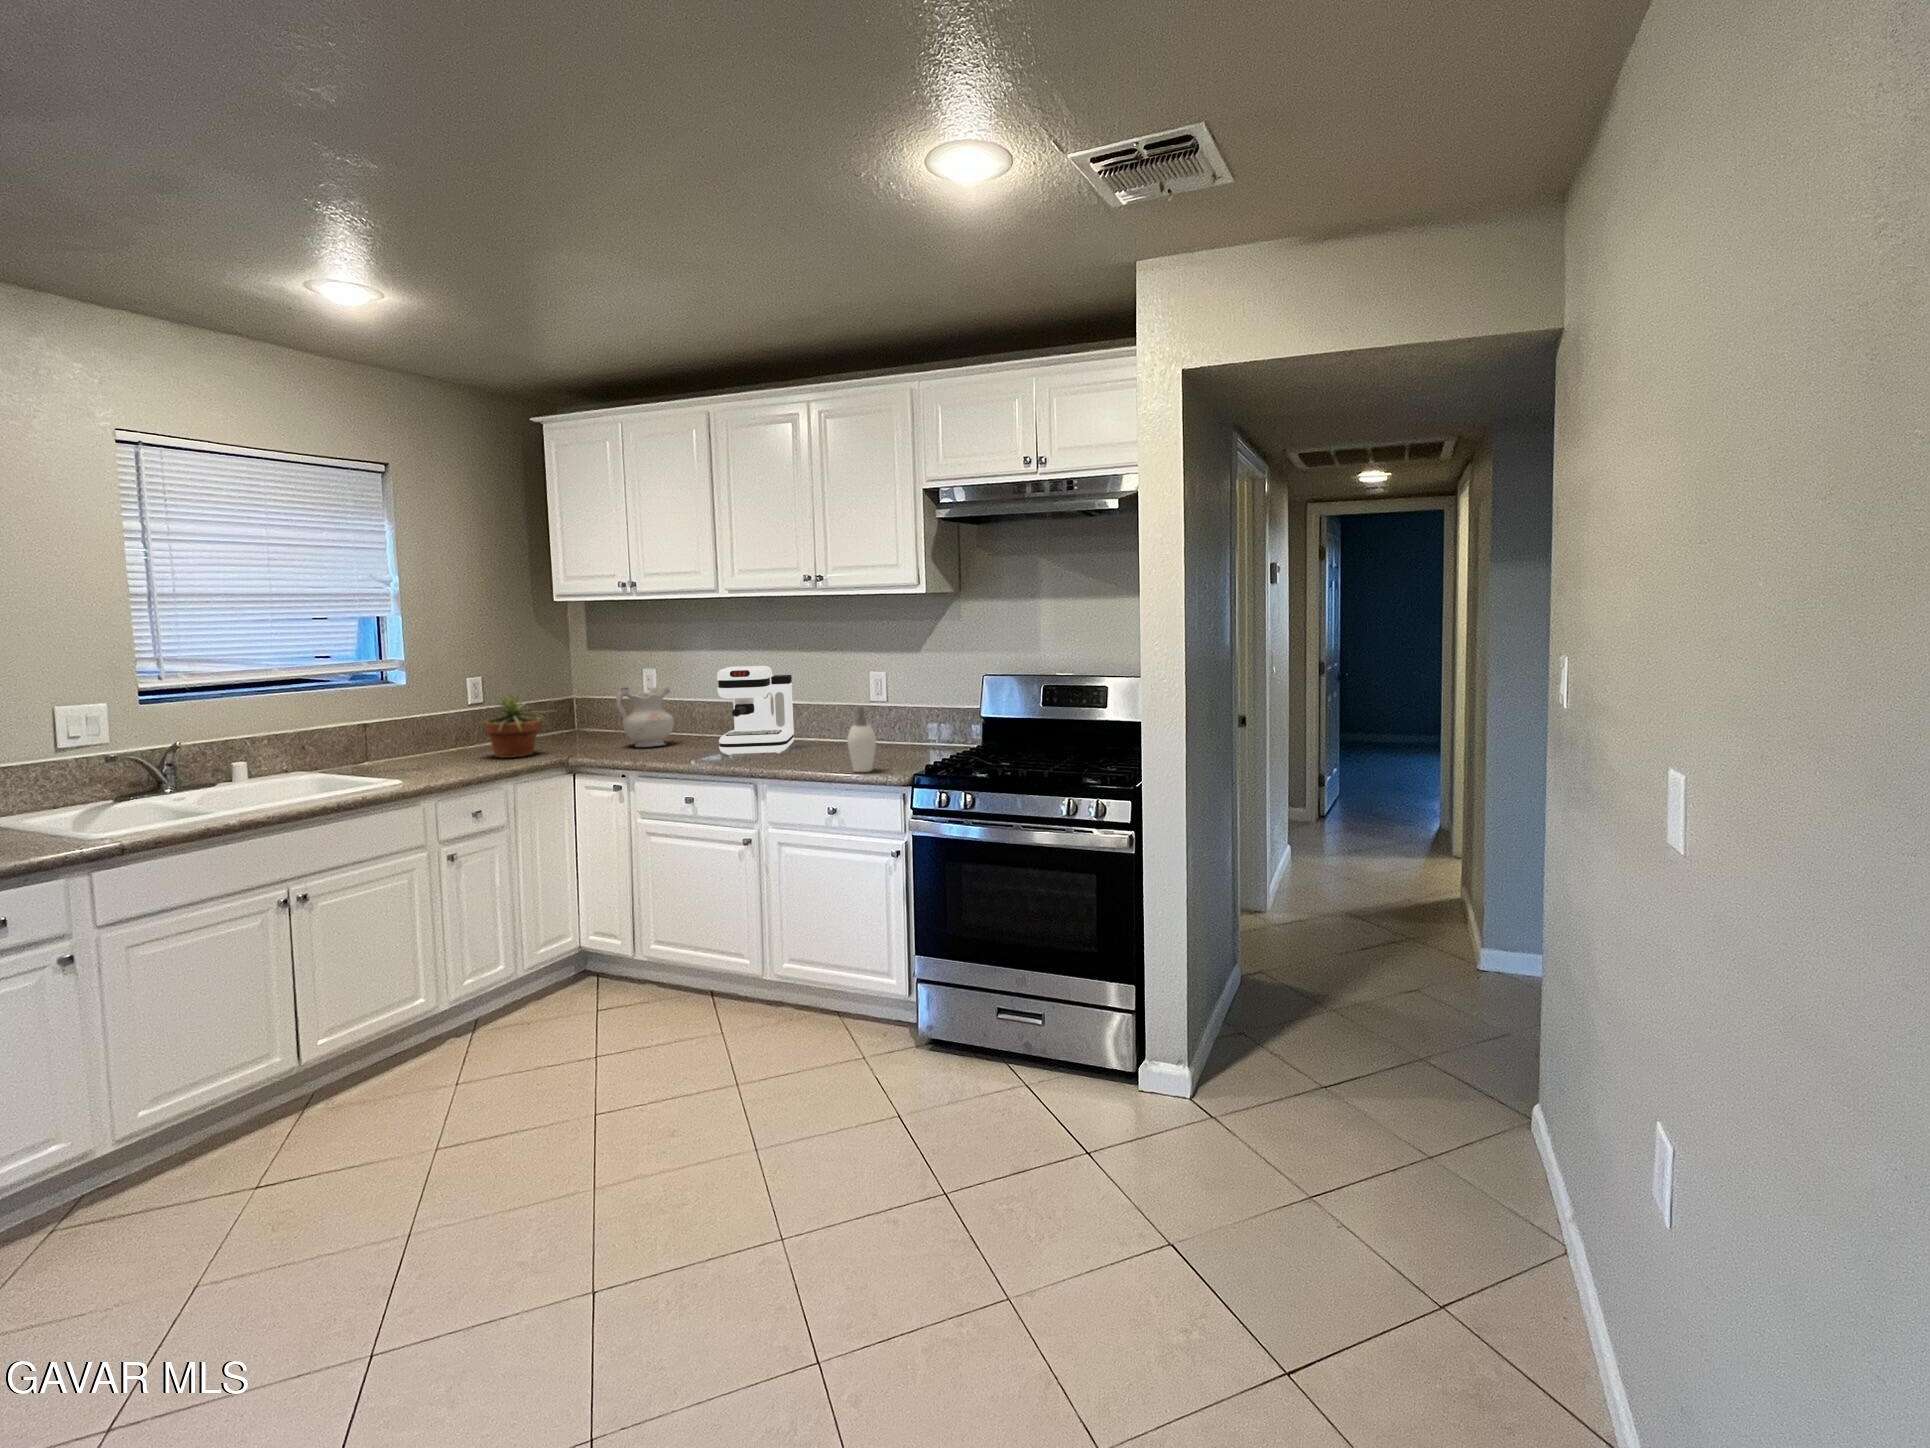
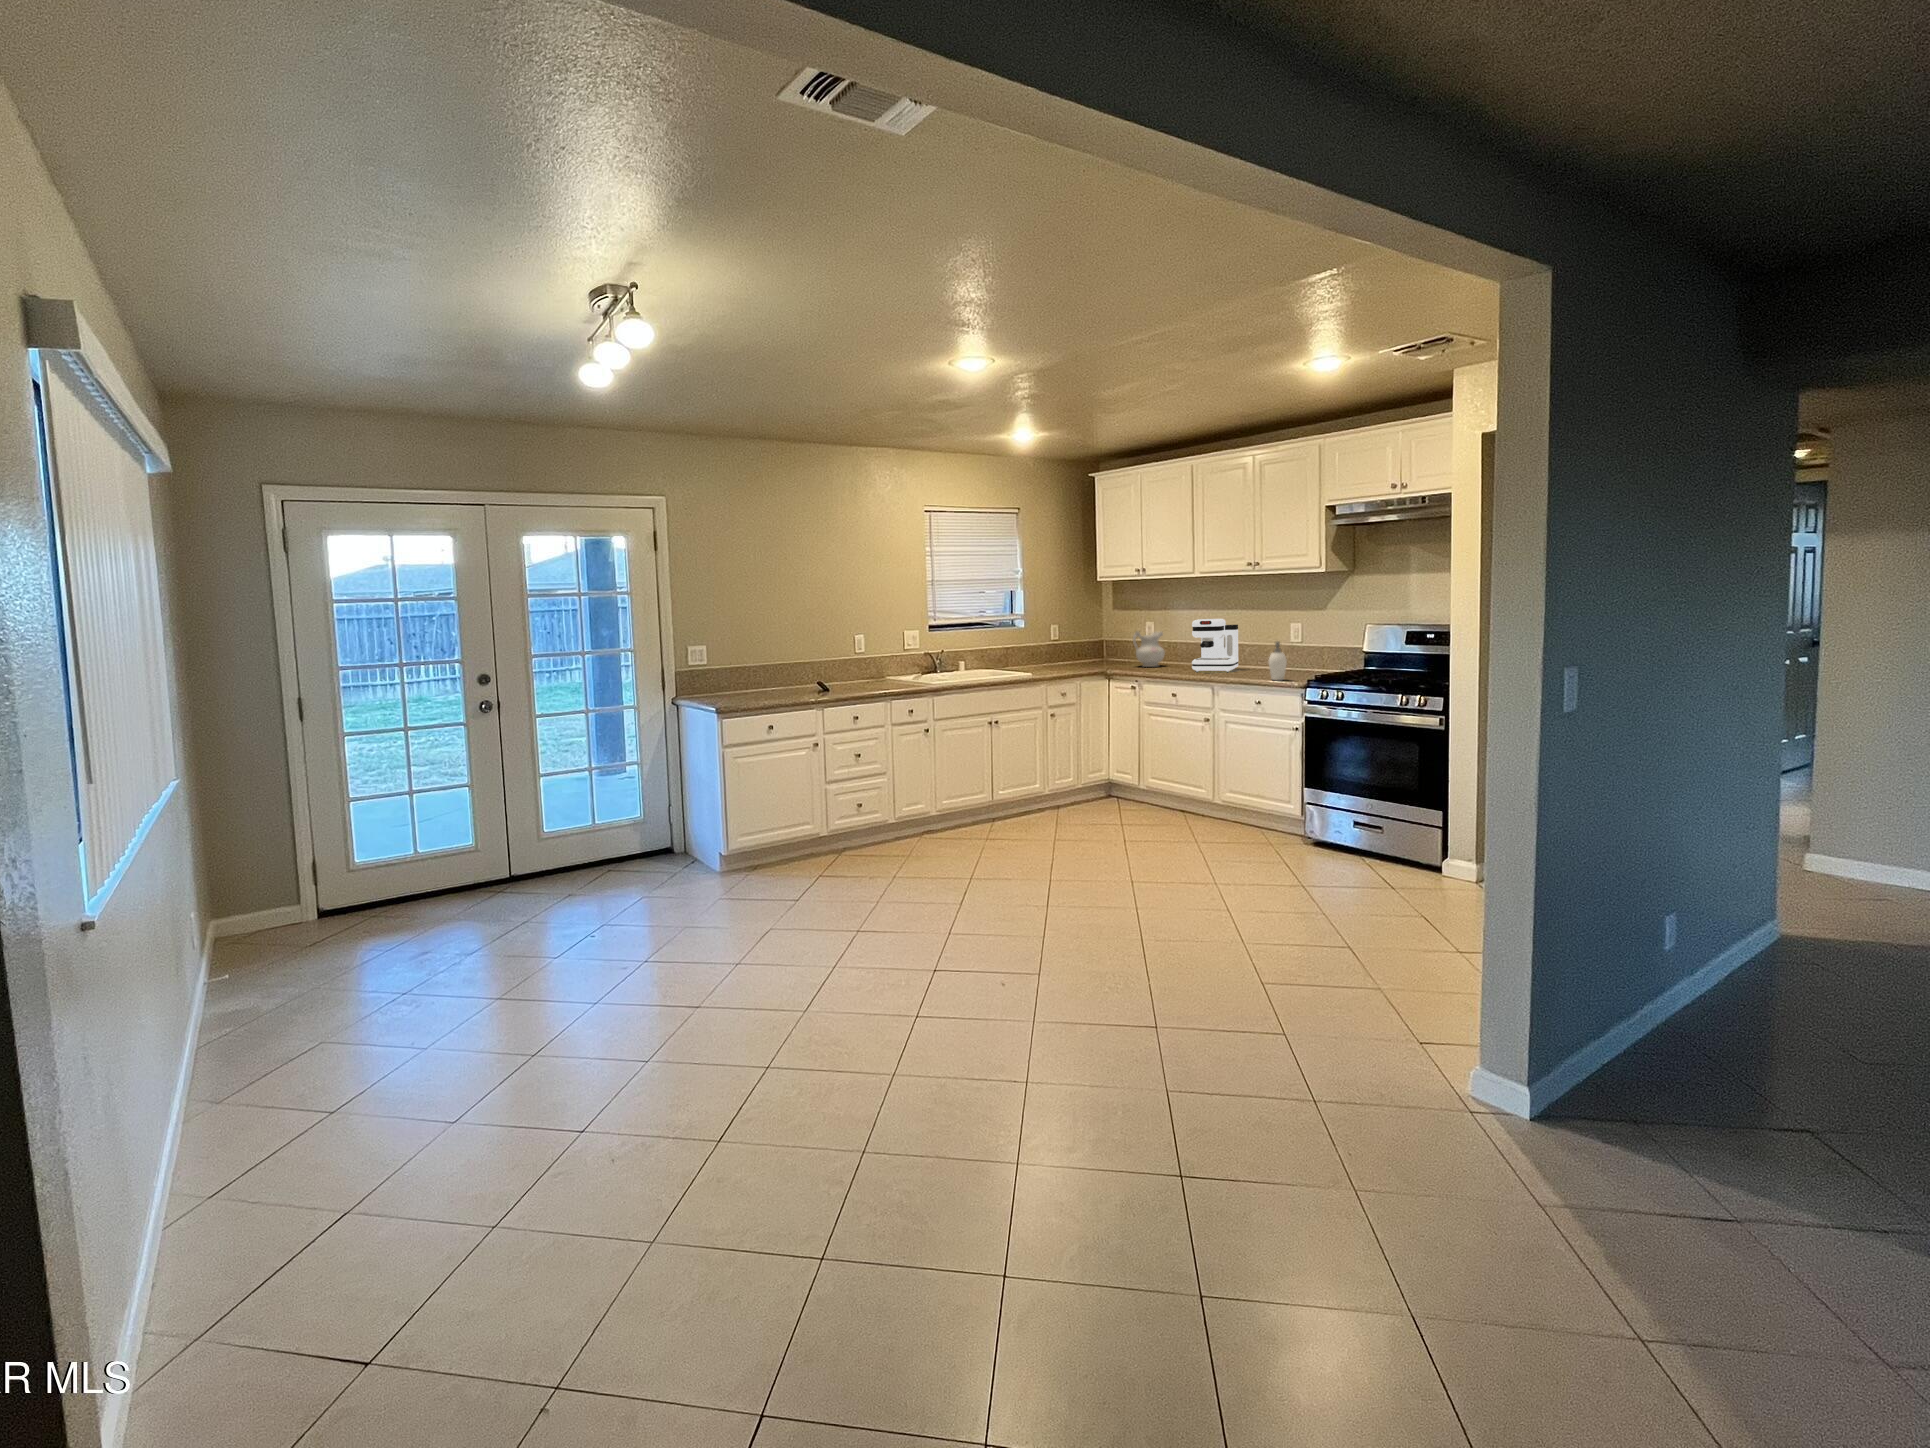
potted plant: present [479,695,550,758] -> none [1056,632,1102,669]

